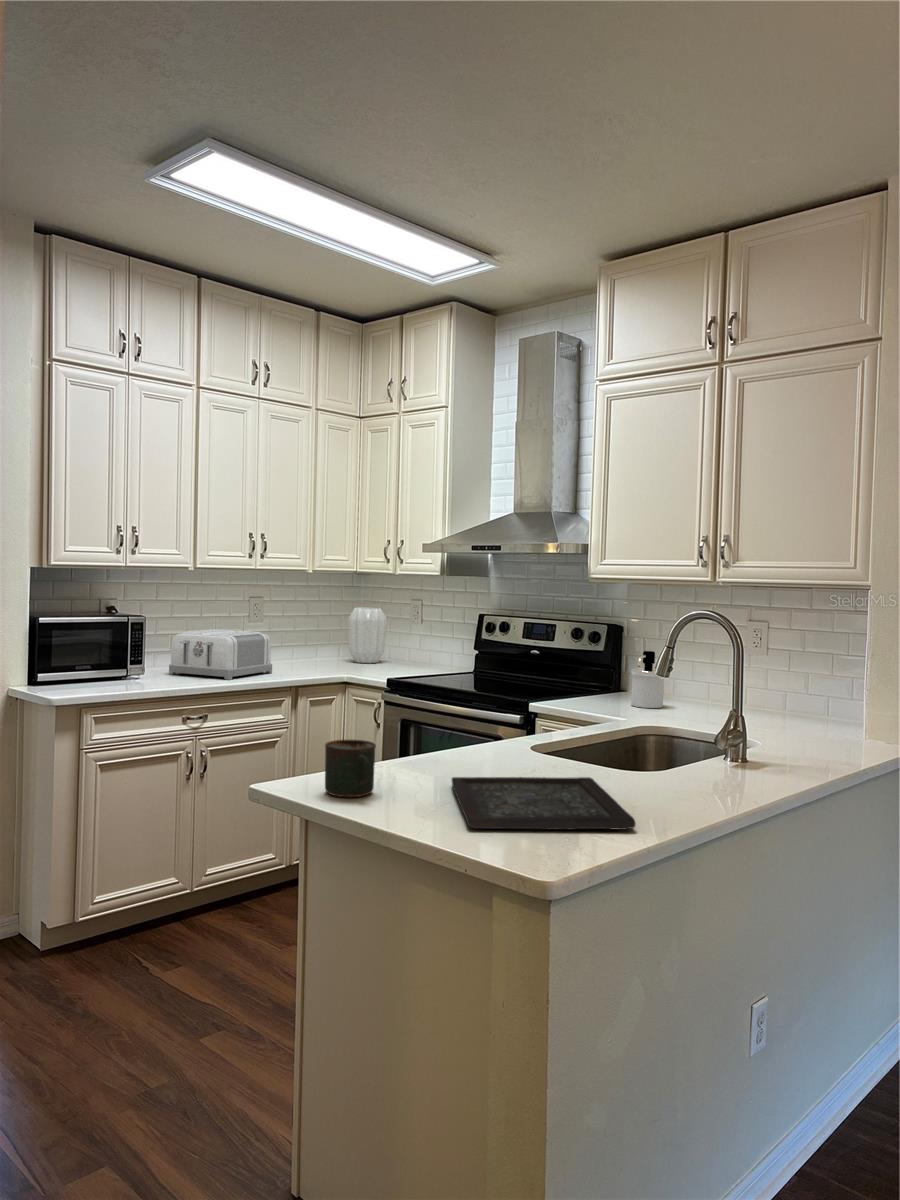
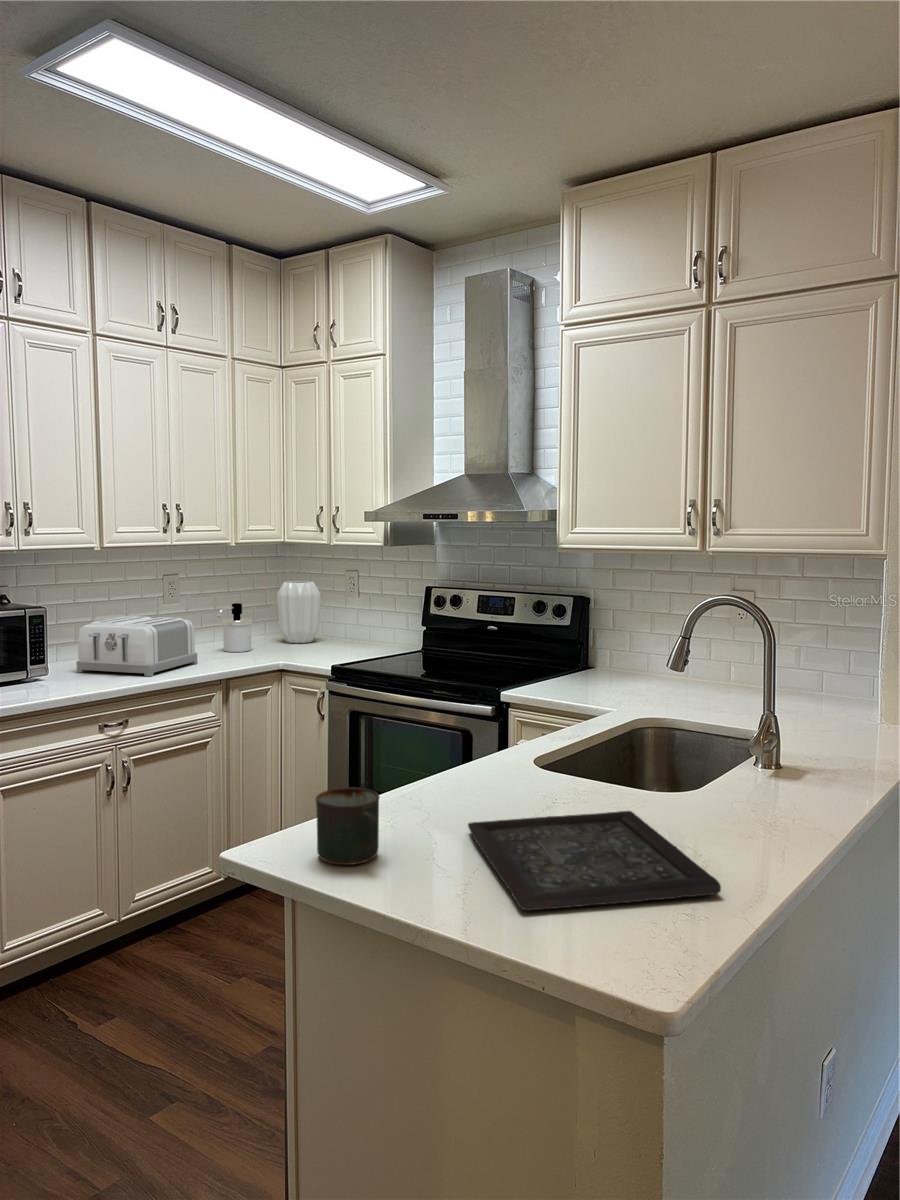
soap dispenser: present [631,651,664,708] -> present [218,603,252,652]

